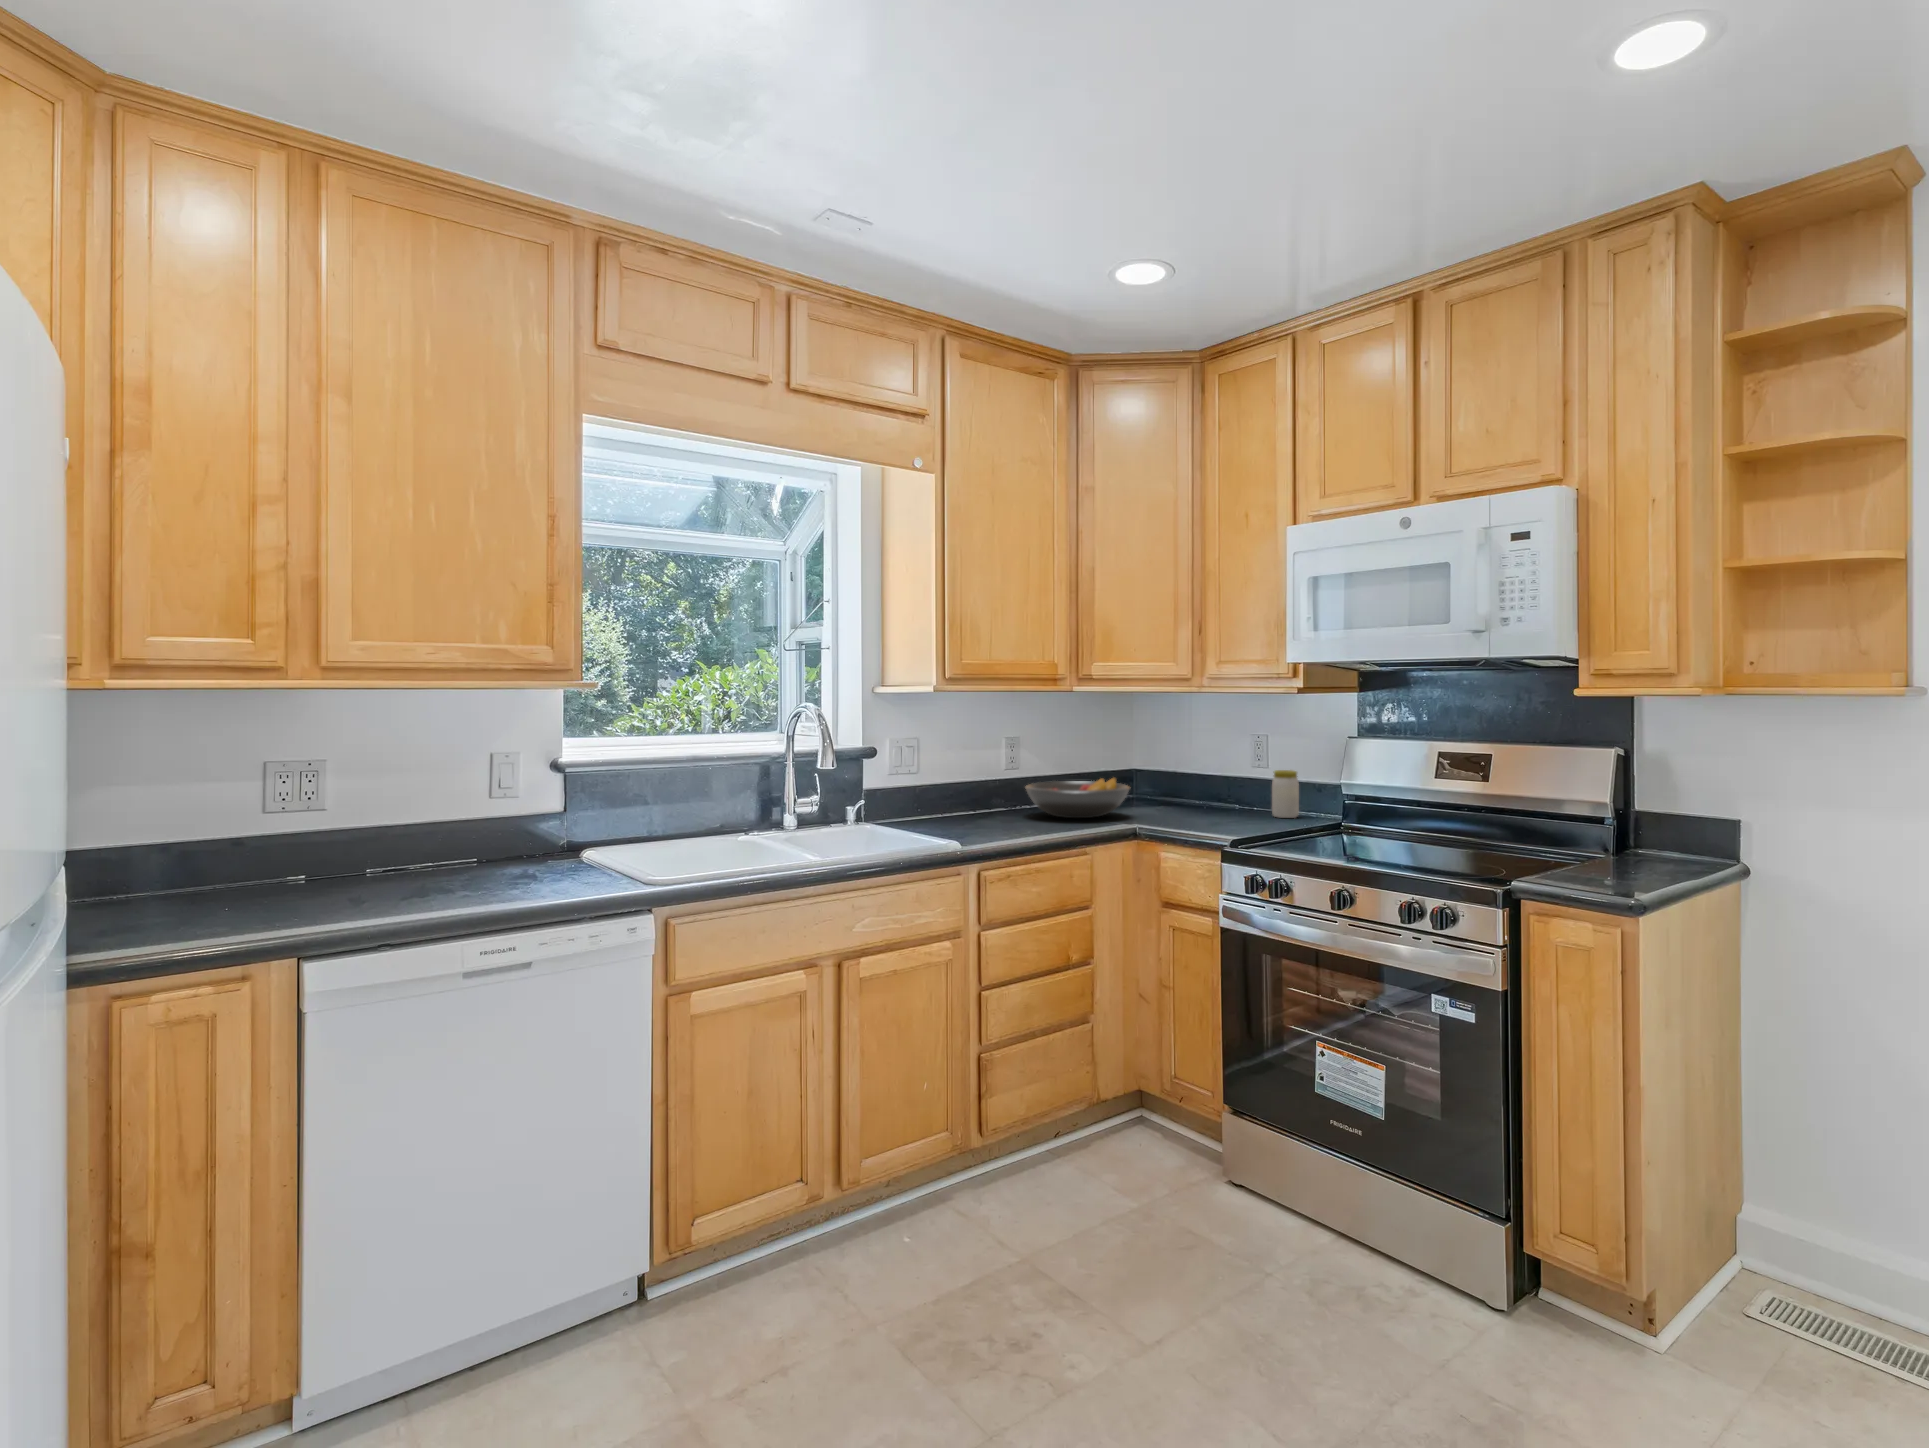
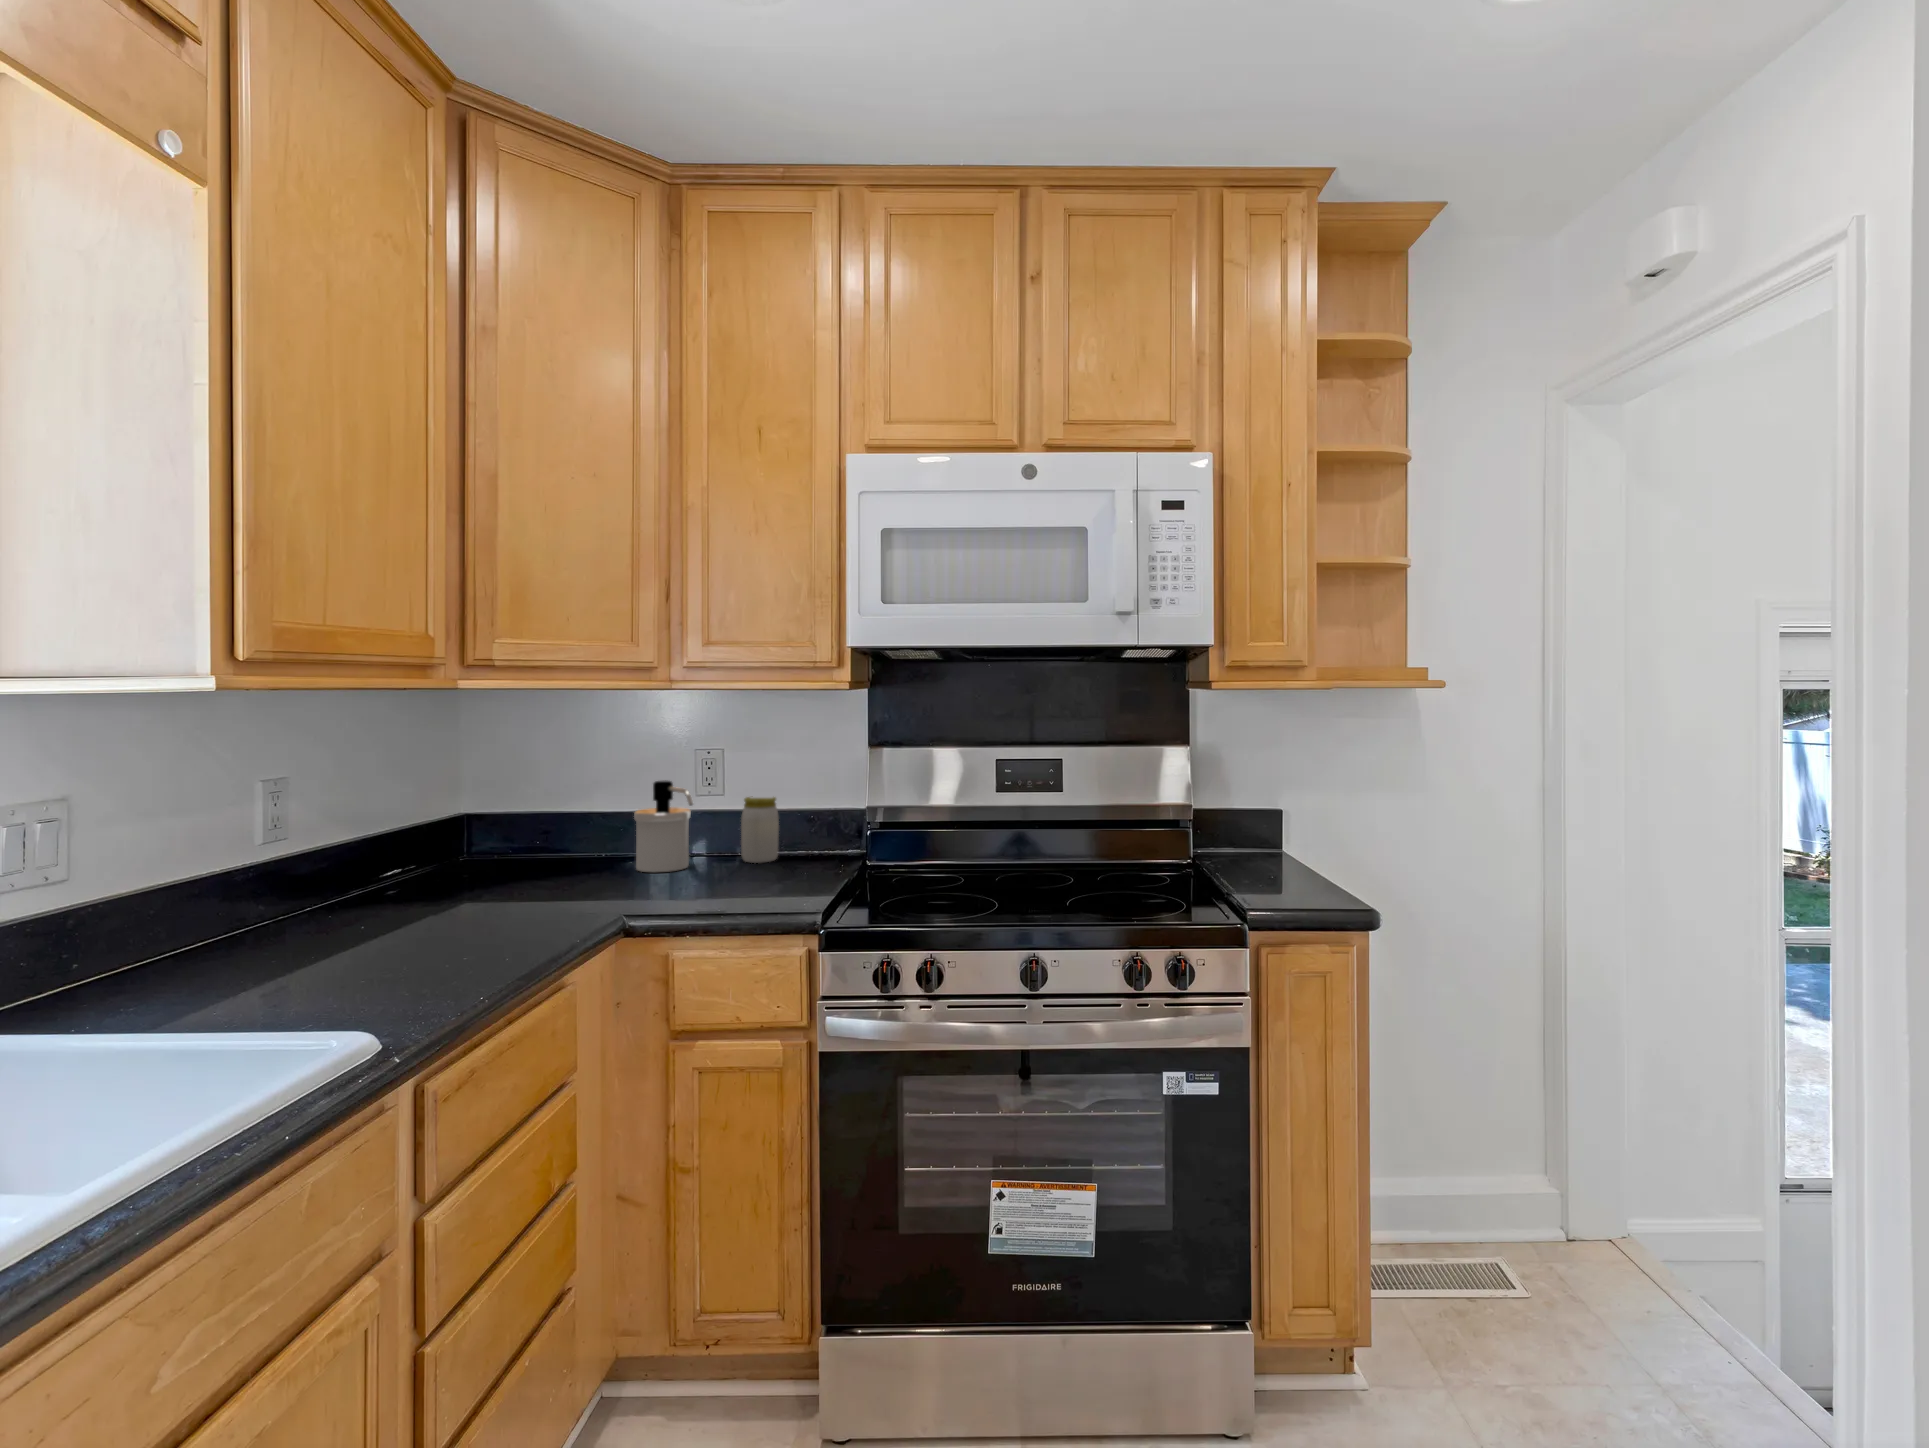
soap dispenser: none [1200,754,1237,815] -> present [634,780,693,872]
fruit bowl: present [1025,777,1130,818] -> none [344,833,557,916]

